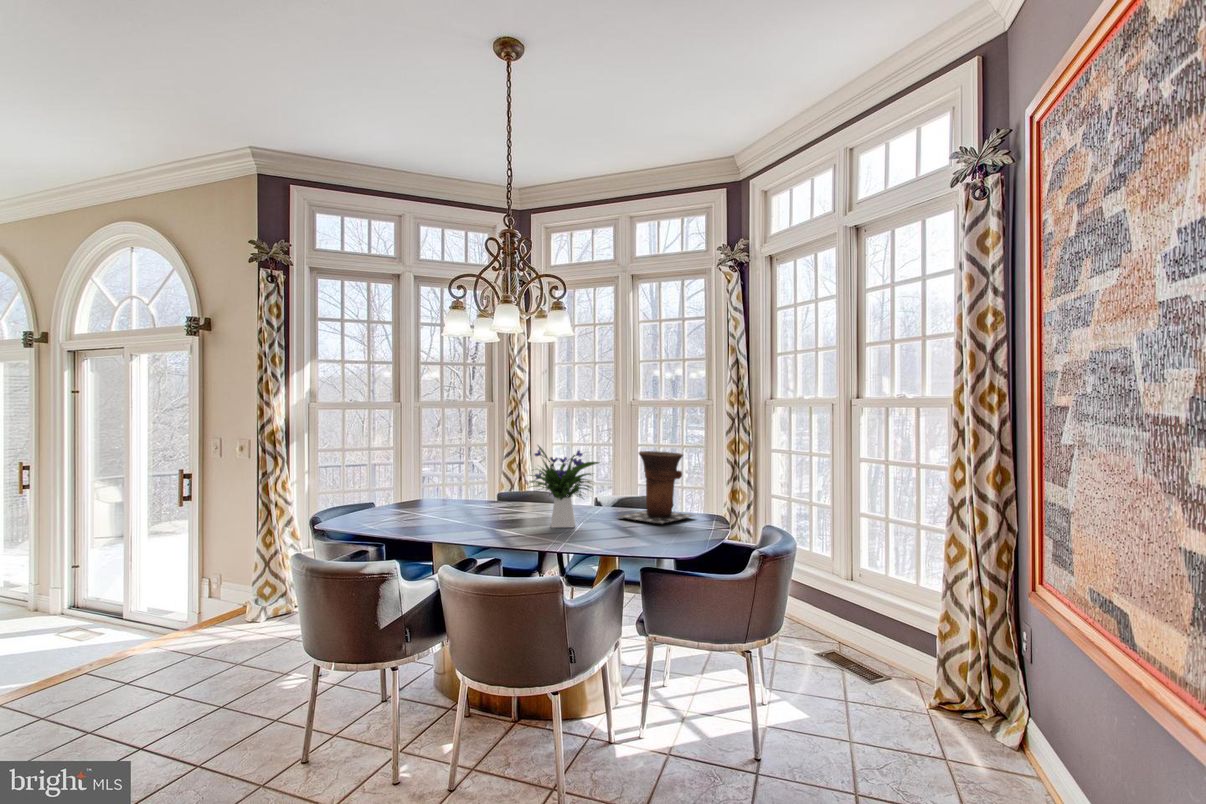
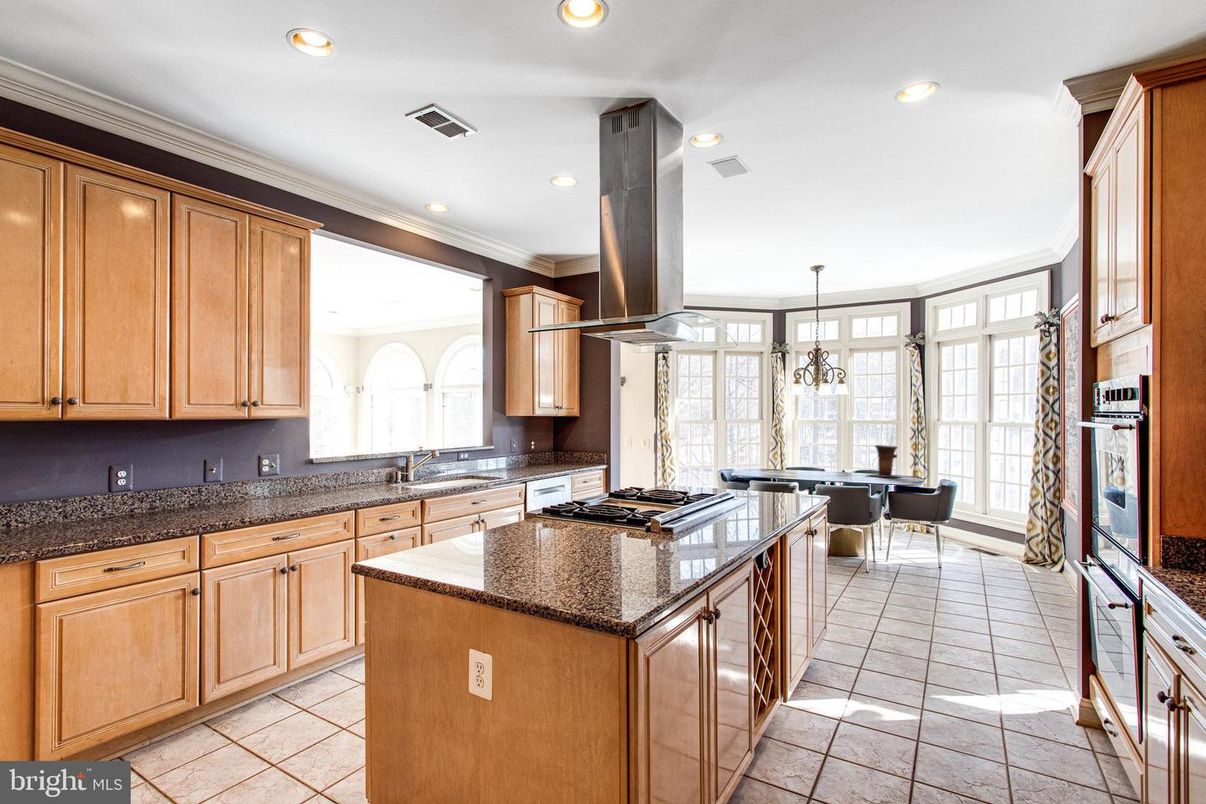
flower arrangement: present [529,446,599,528] -> none [823,440,860,477]

